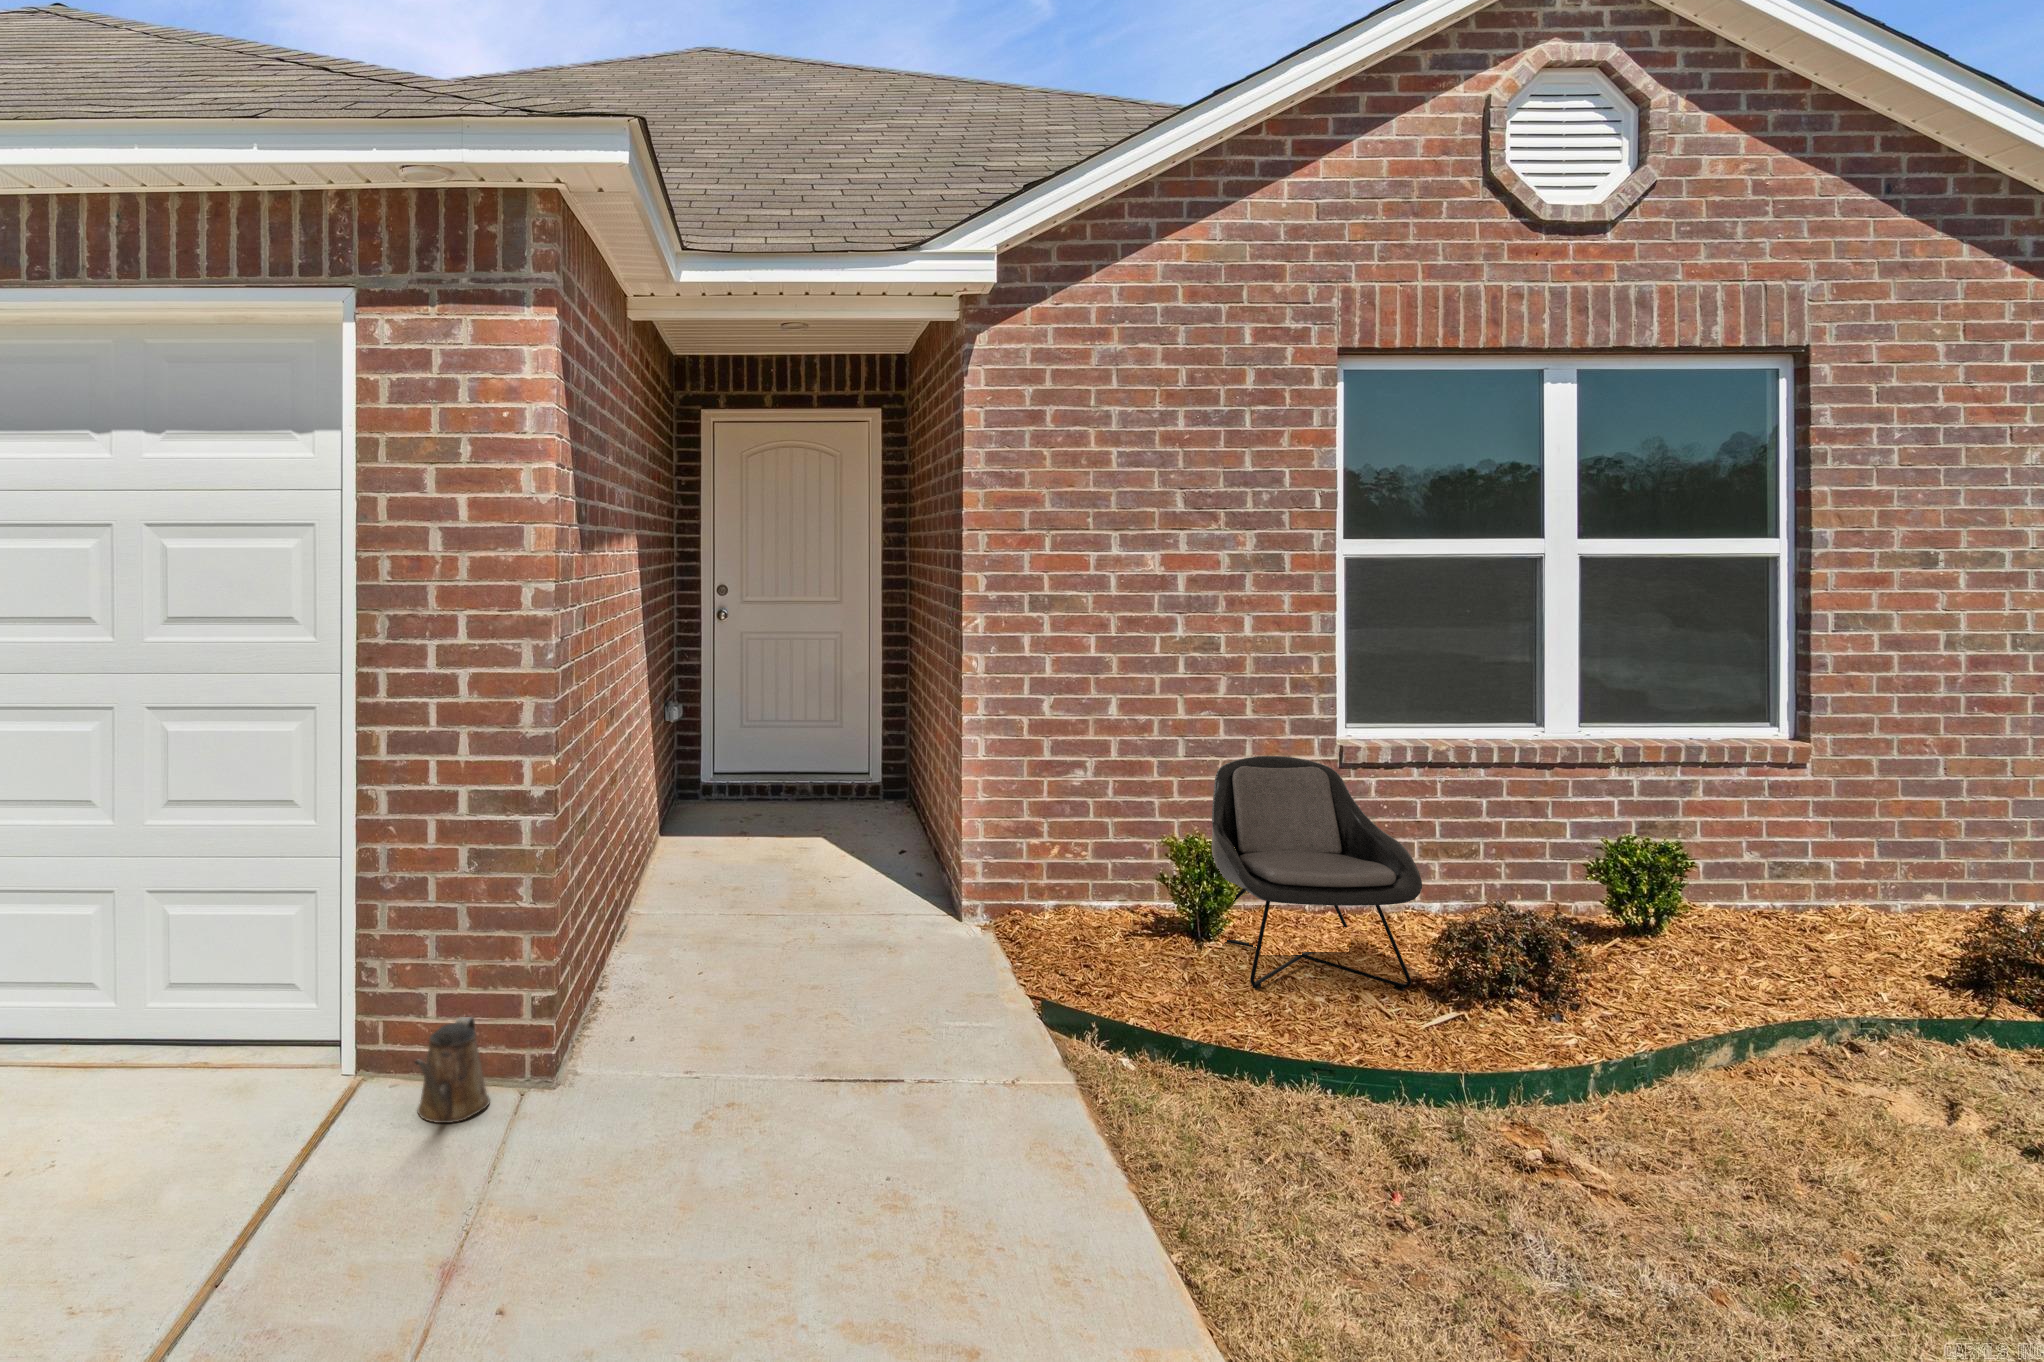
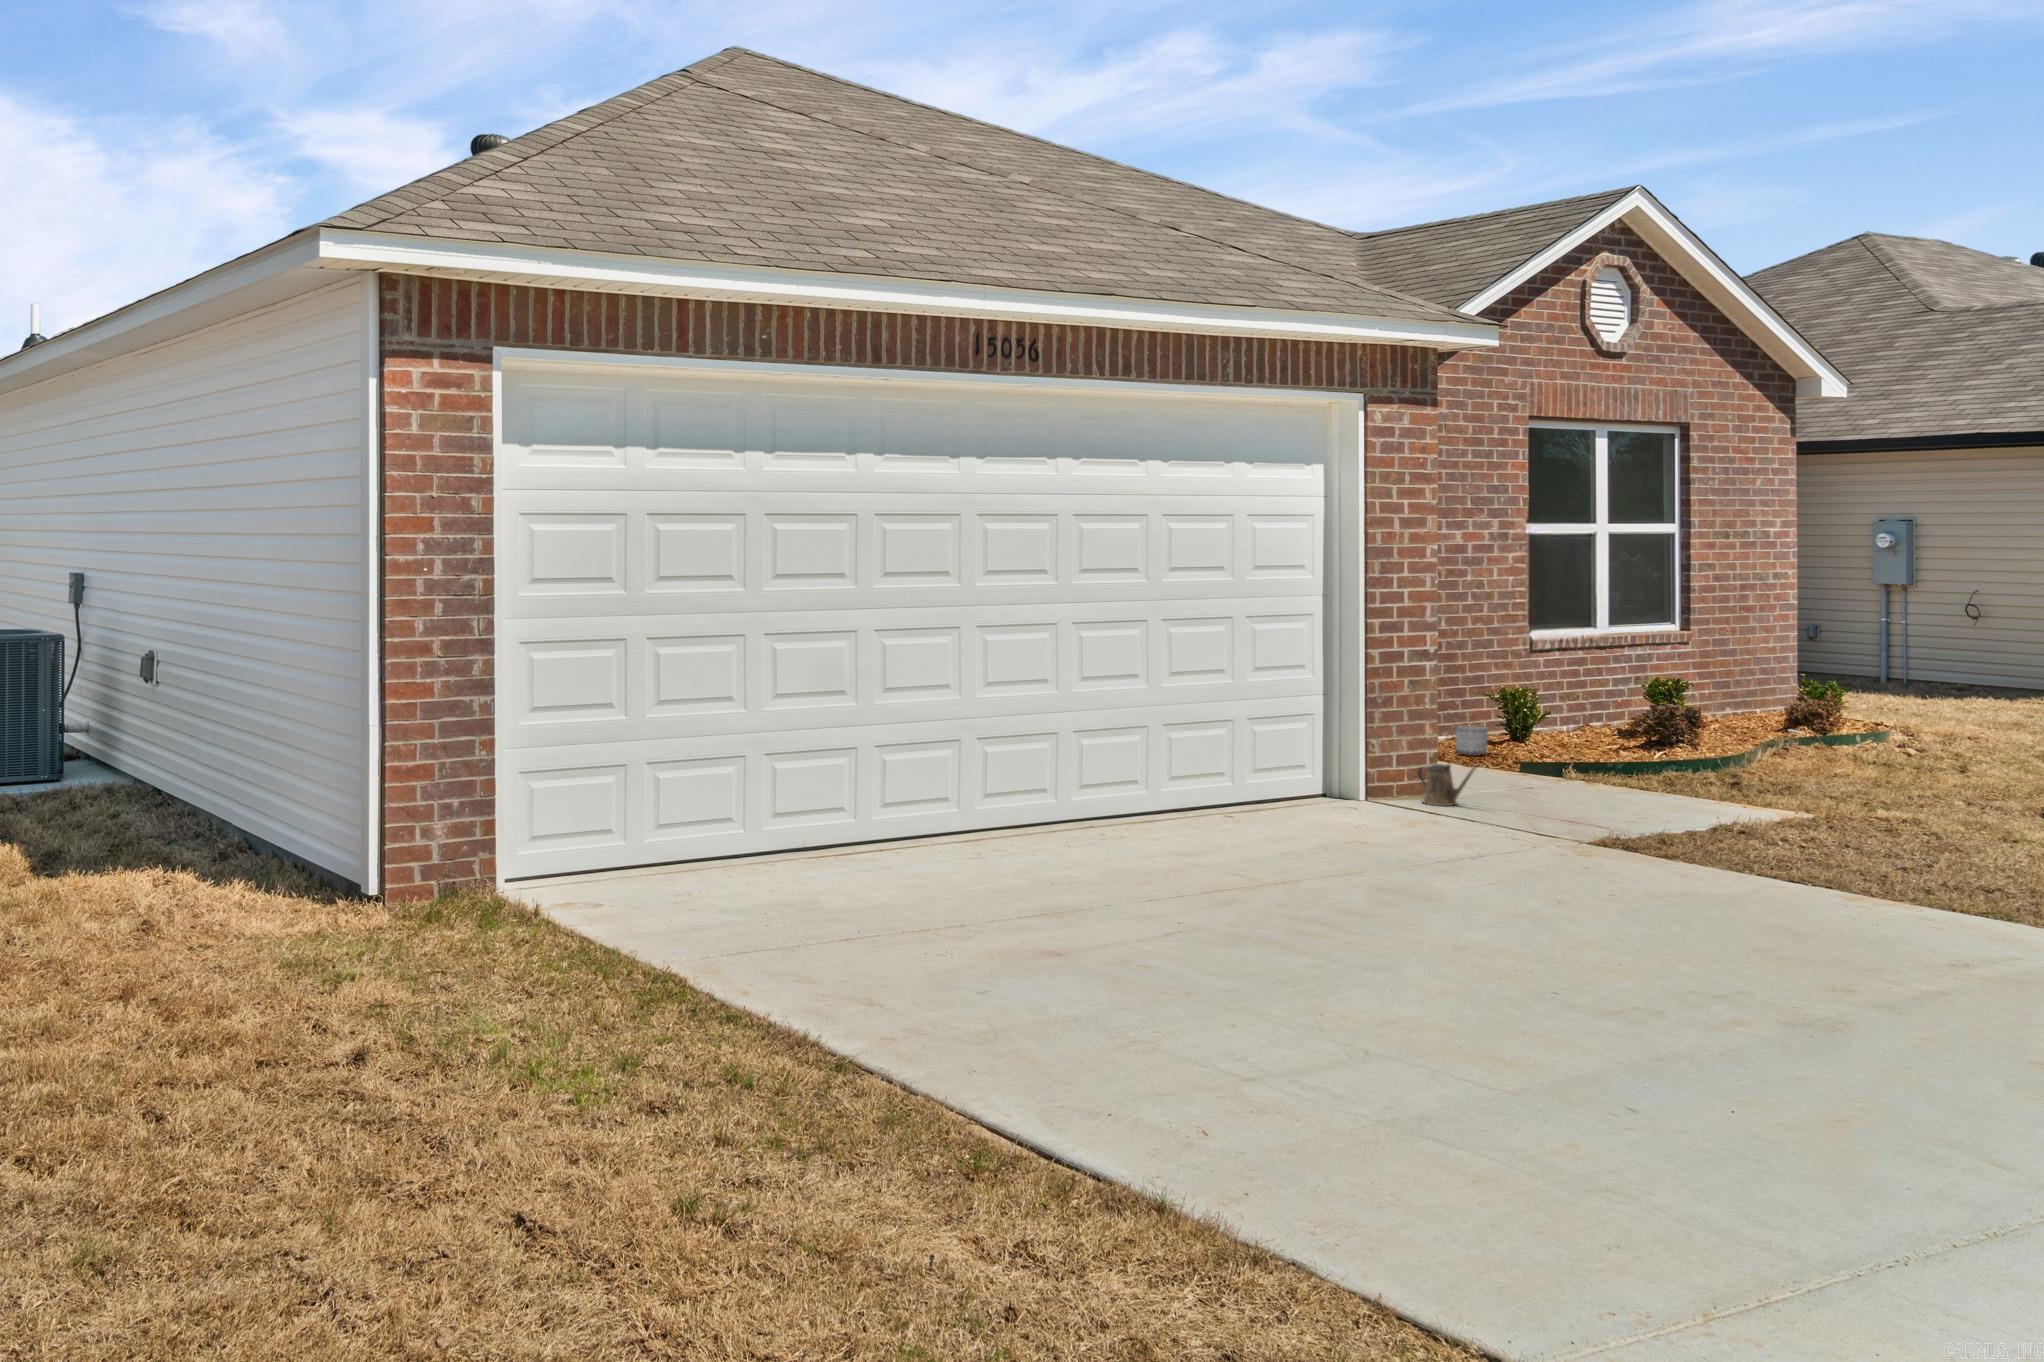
lounge chair: present [1212,756,1422,991] -> none [1503,648,1623,759]
planter: none [1080,883,1138,943] -> present [1455,726,1488,756]

